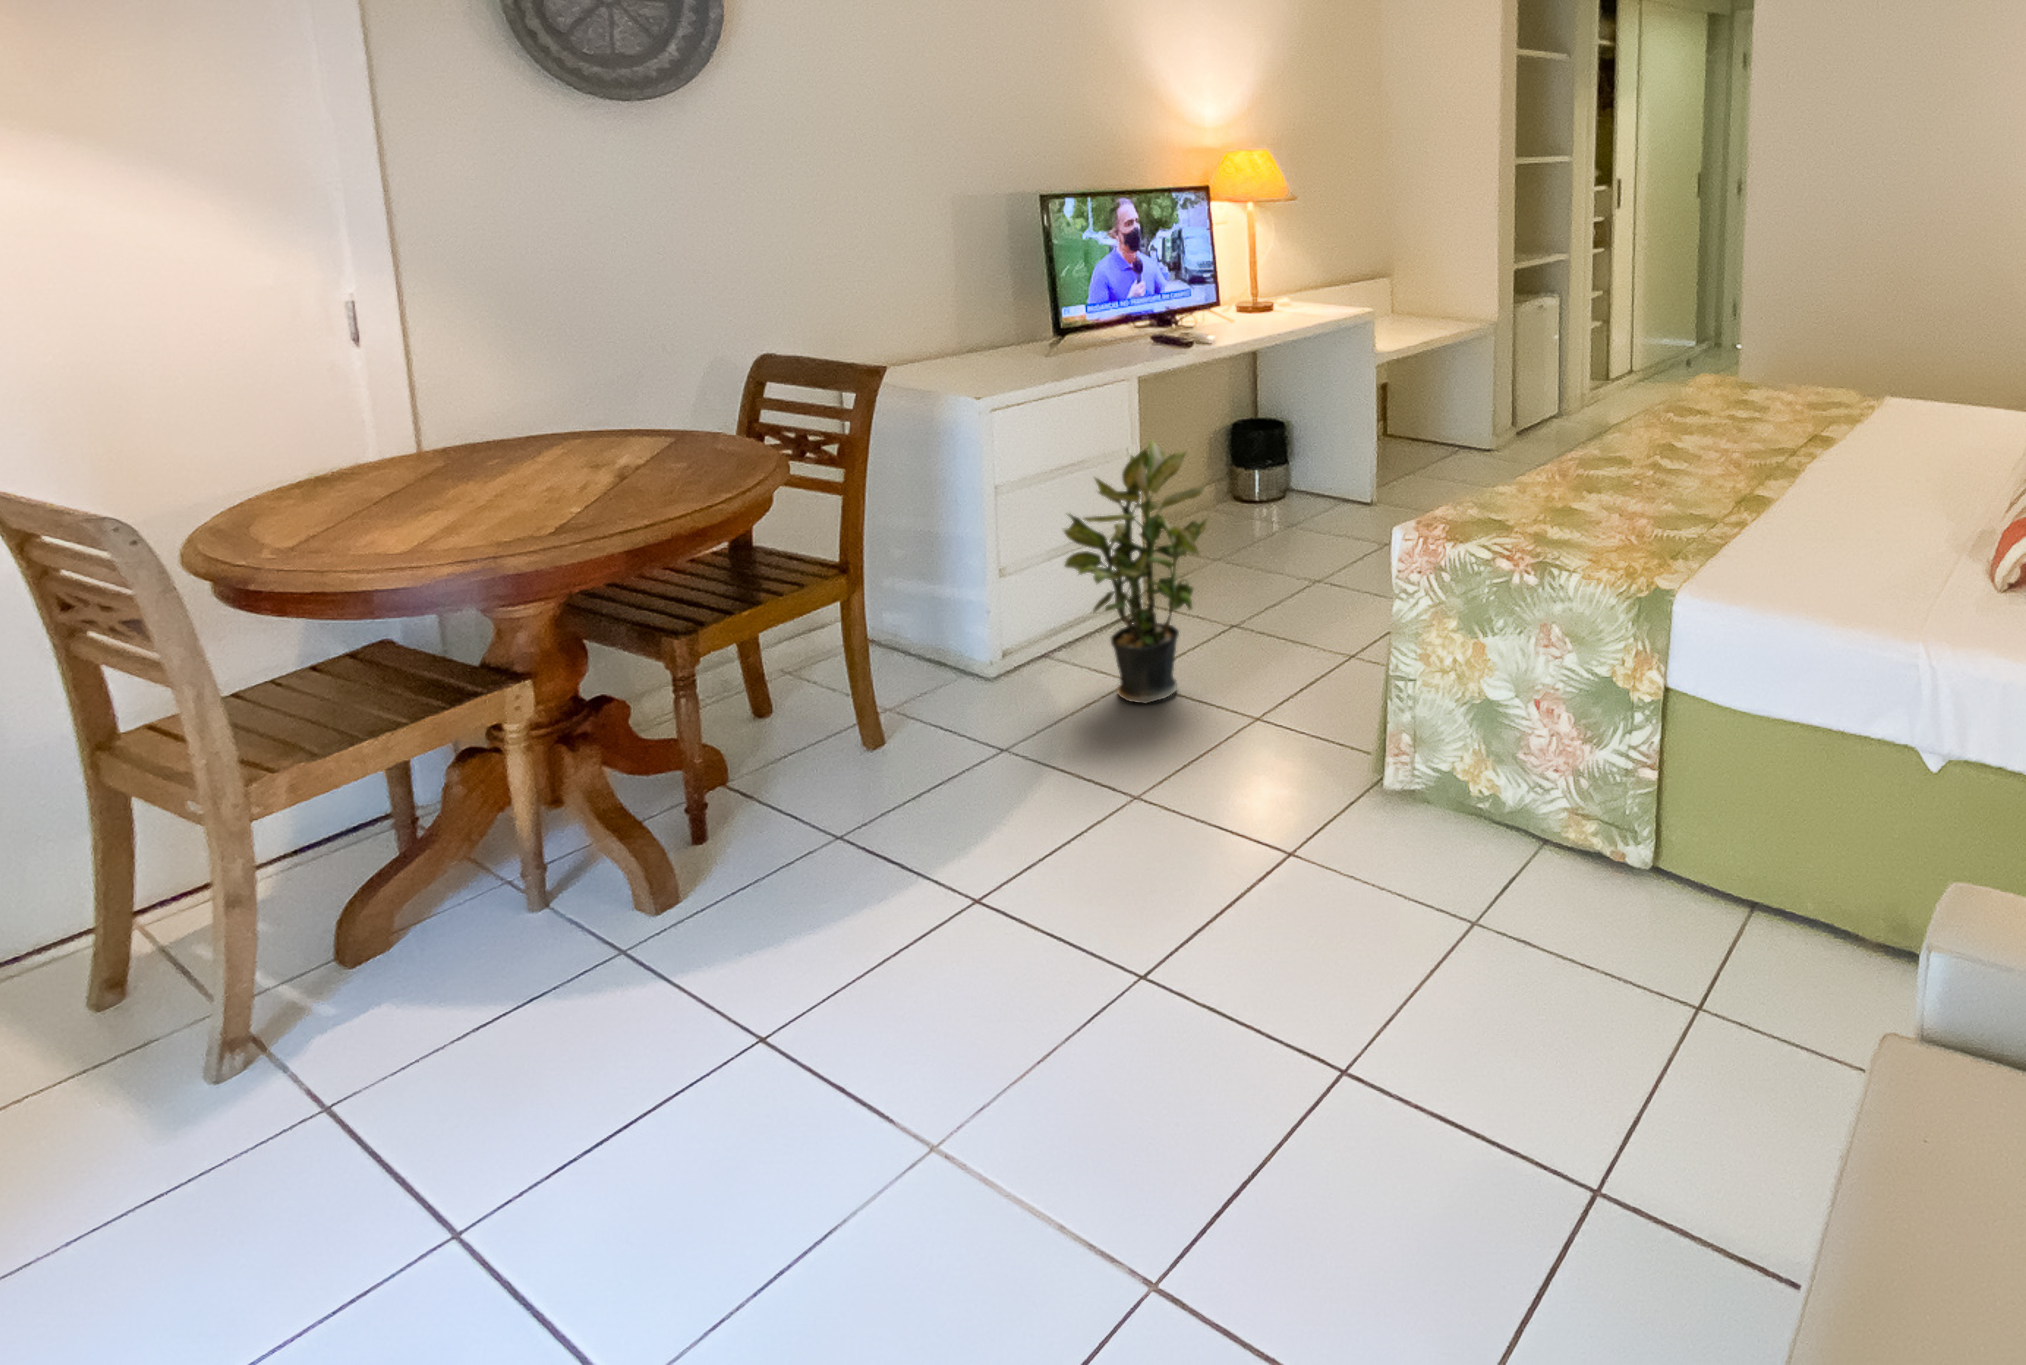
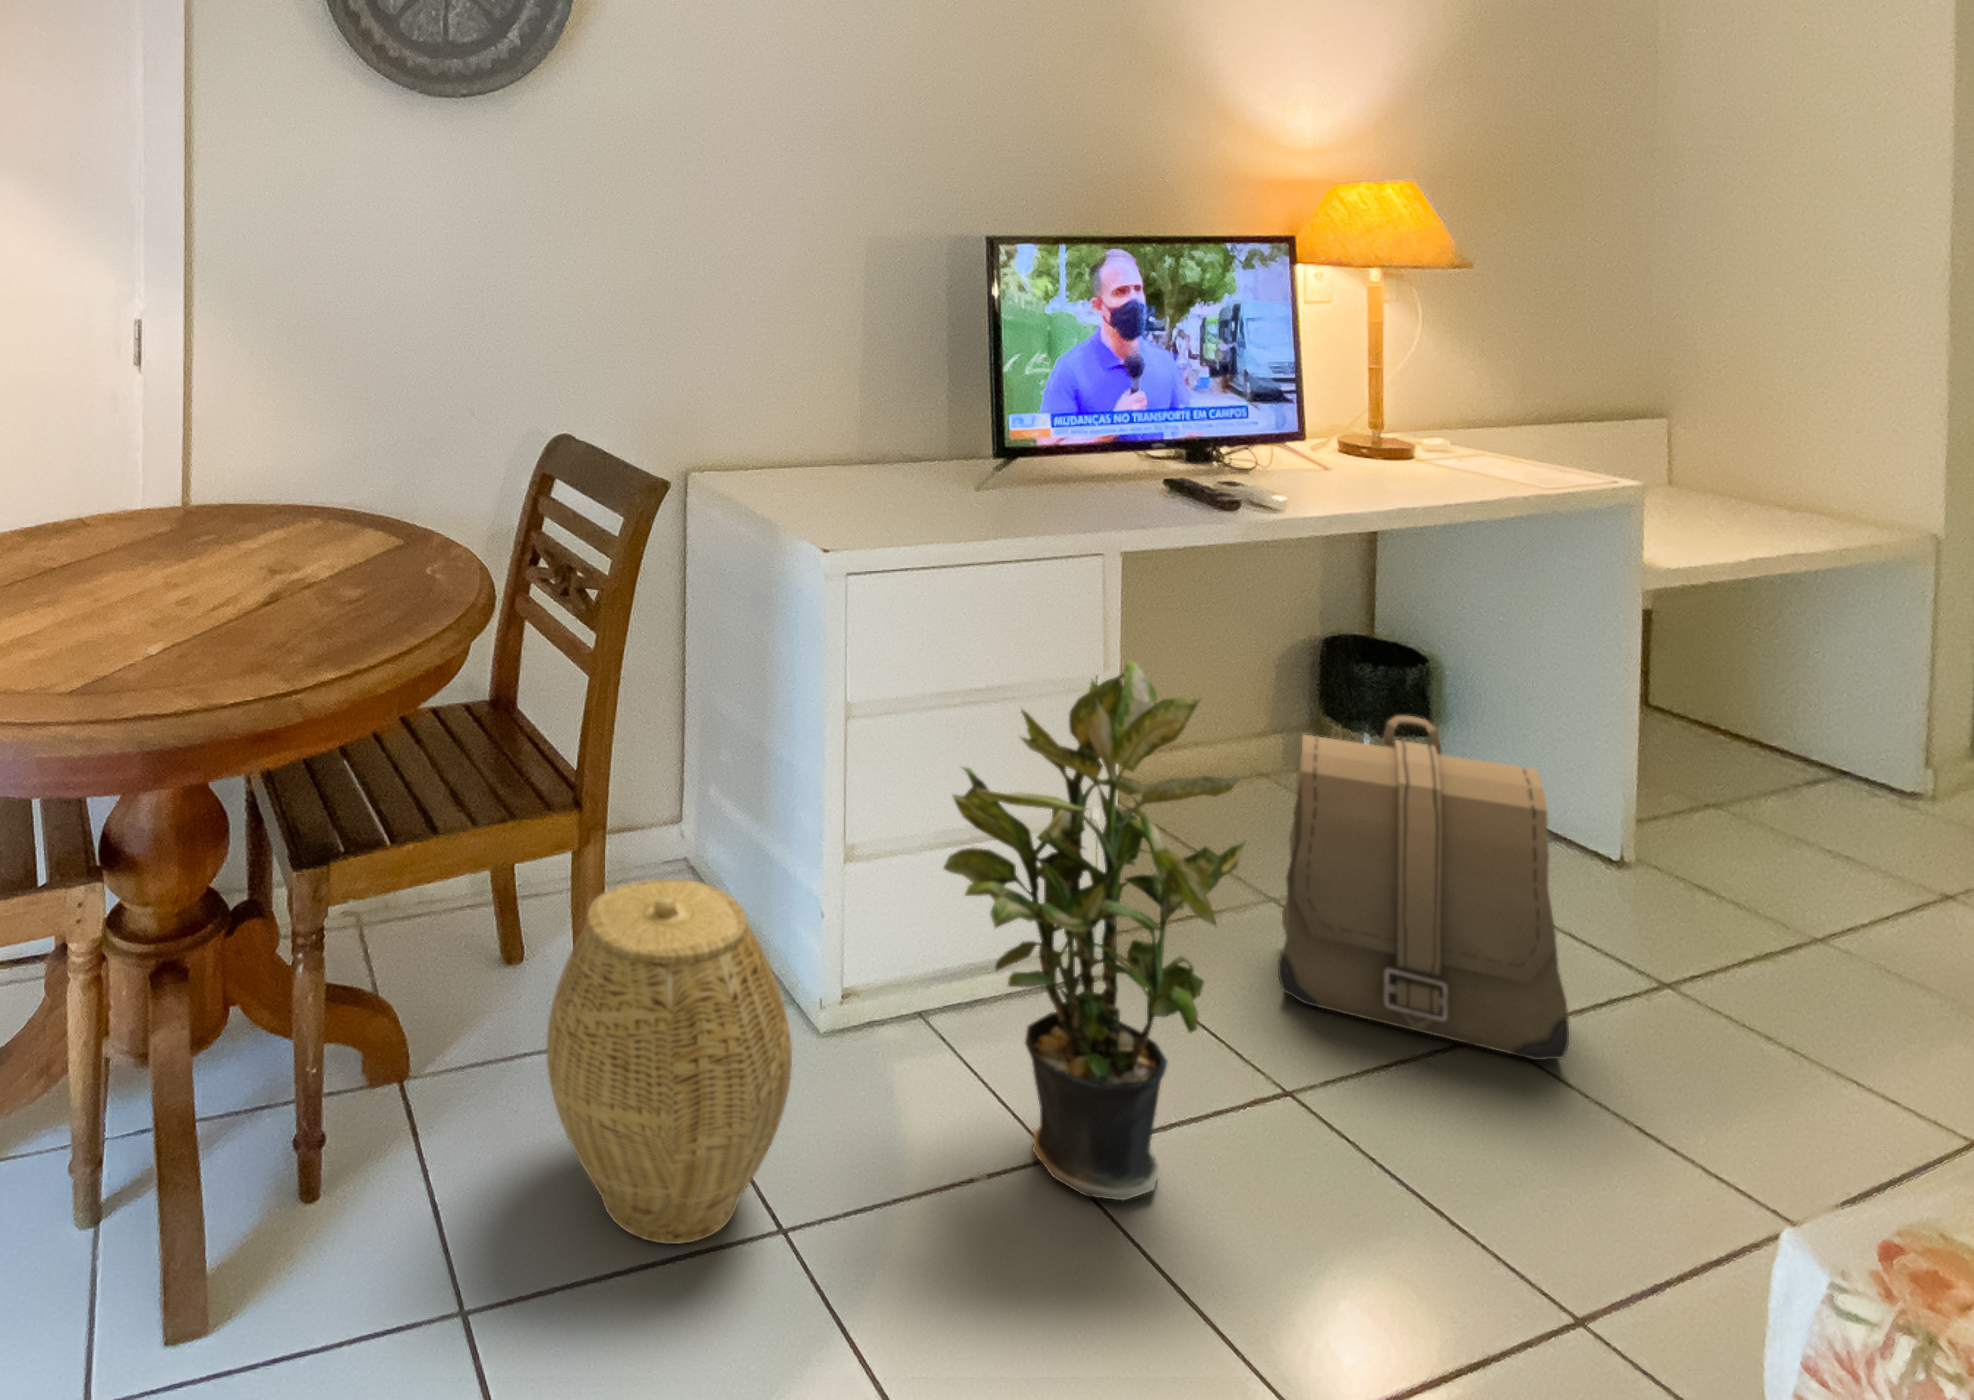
backpack: none [1221,451,1343,605] -> present [1278,716,1569,1060]
woven basket: none [851,604,1000,791] -> present [547,879,792,1244]

